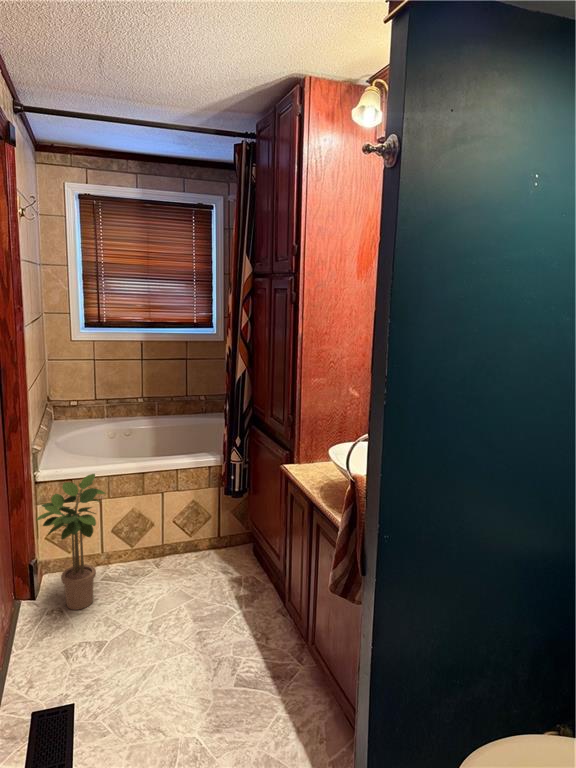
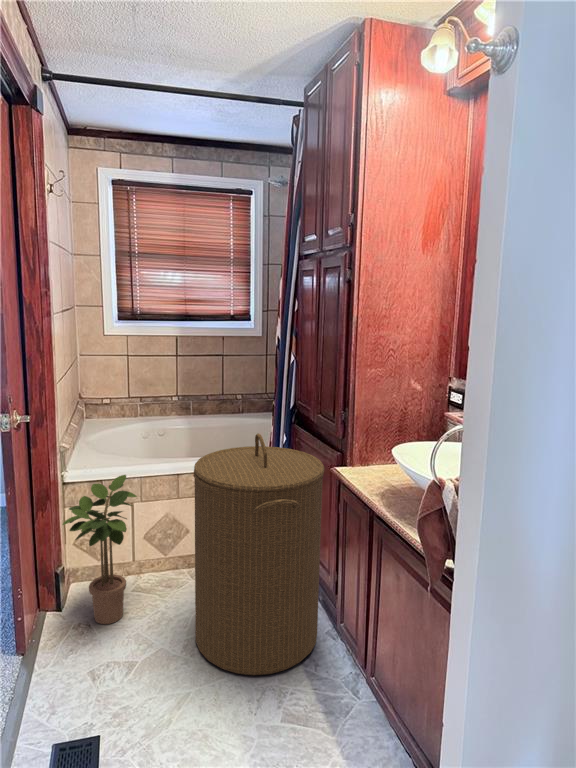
laundry hamper: none [158,436,275,649] -> present [193,434,324,675]

